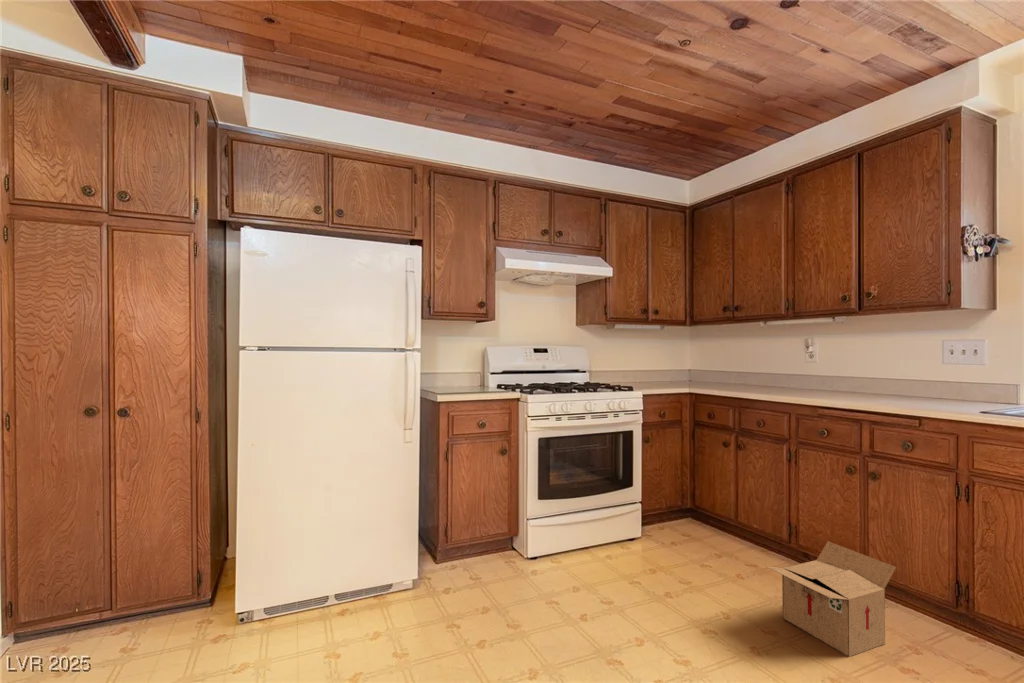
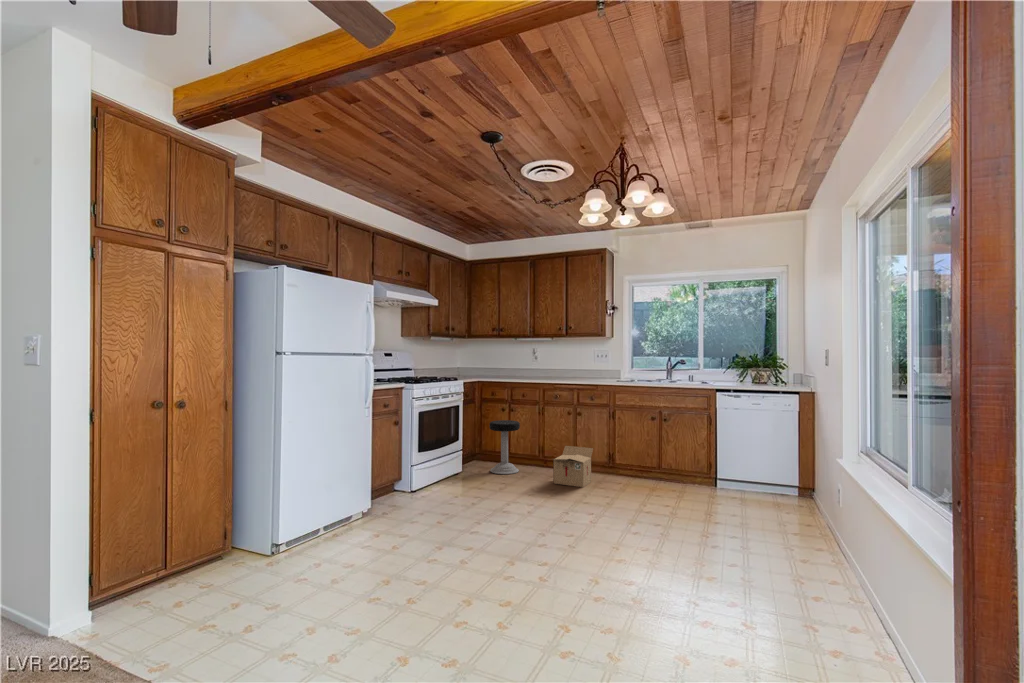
stool: none [687,462,744,564] -> present [489,420,520,474]

